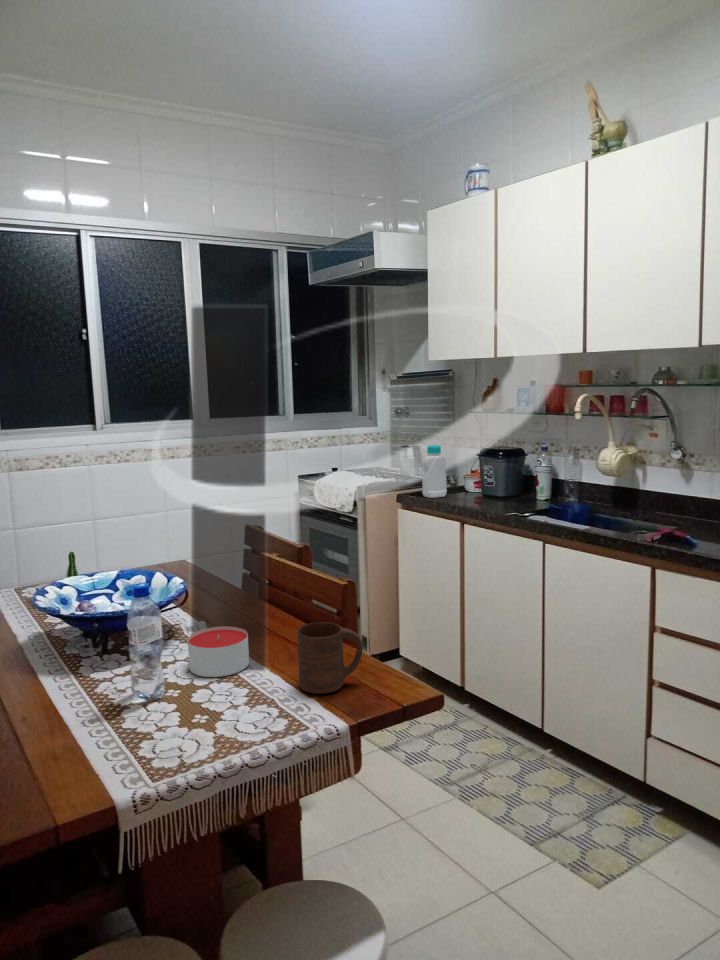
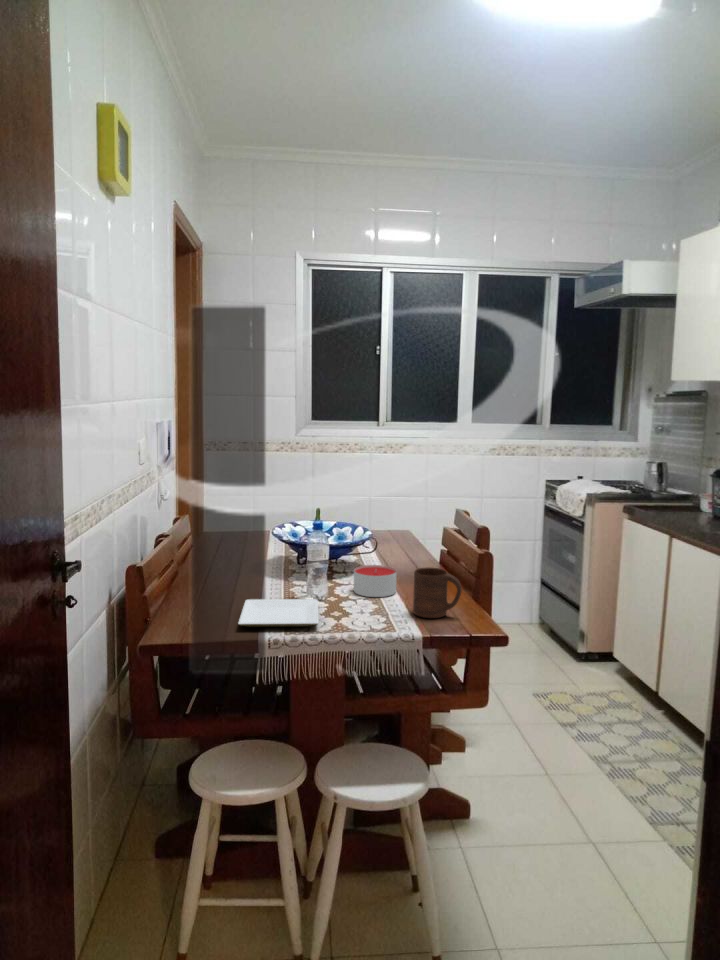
bottle: present [422,445,447,498] -> none [642,460,668,509]
plate: none [48,703,199,788] -> present [238,599,319,627]

